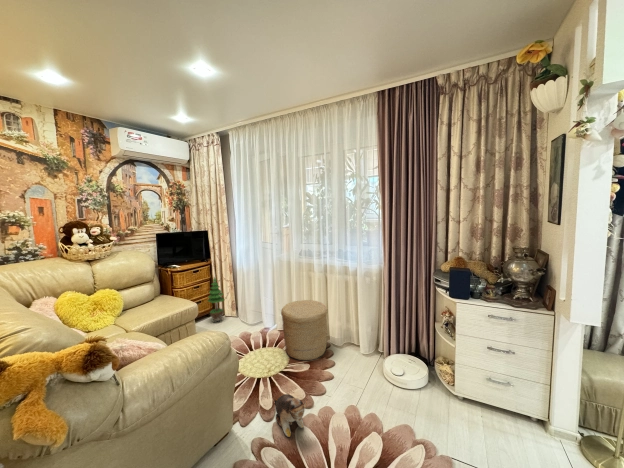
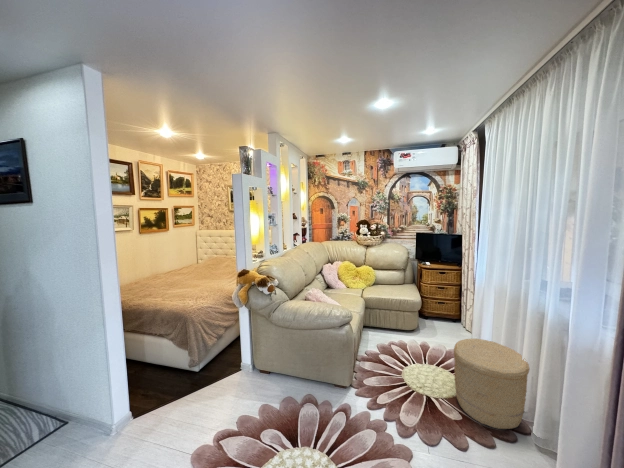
potted tree: present [208,278,224,321] -> none [443,283,462,329]
plush toy: present [275,394,307,437] -> none [352,397,392,435]

